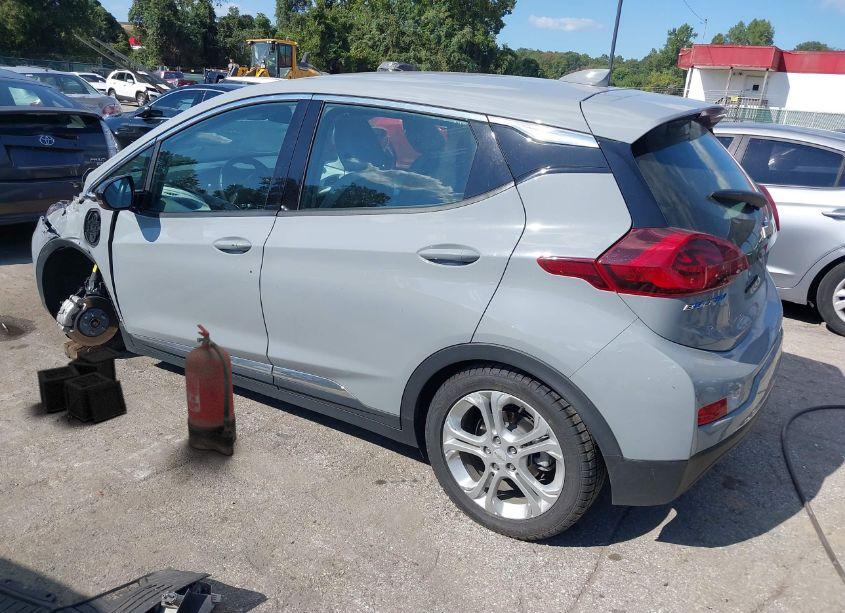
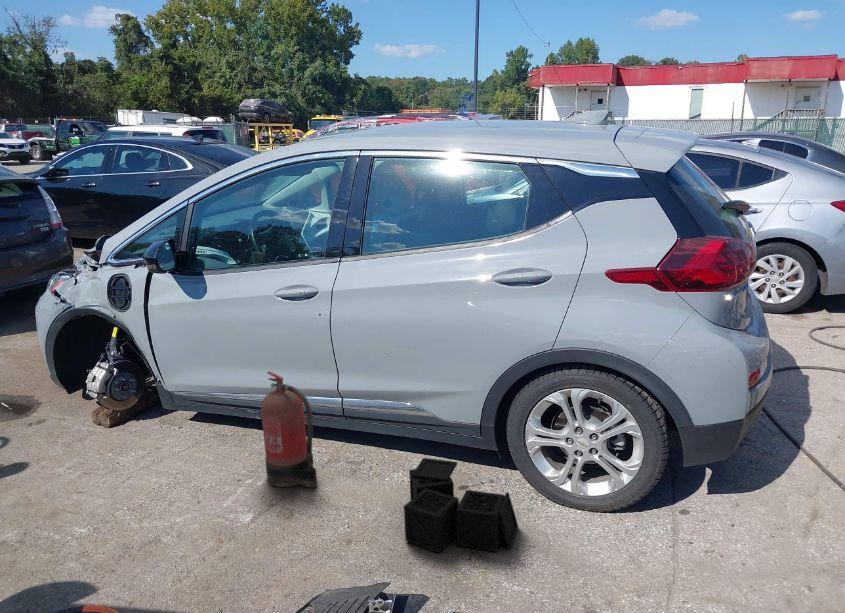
storage bin: present [37,347,127,423] -> present [404,458,518,560]

